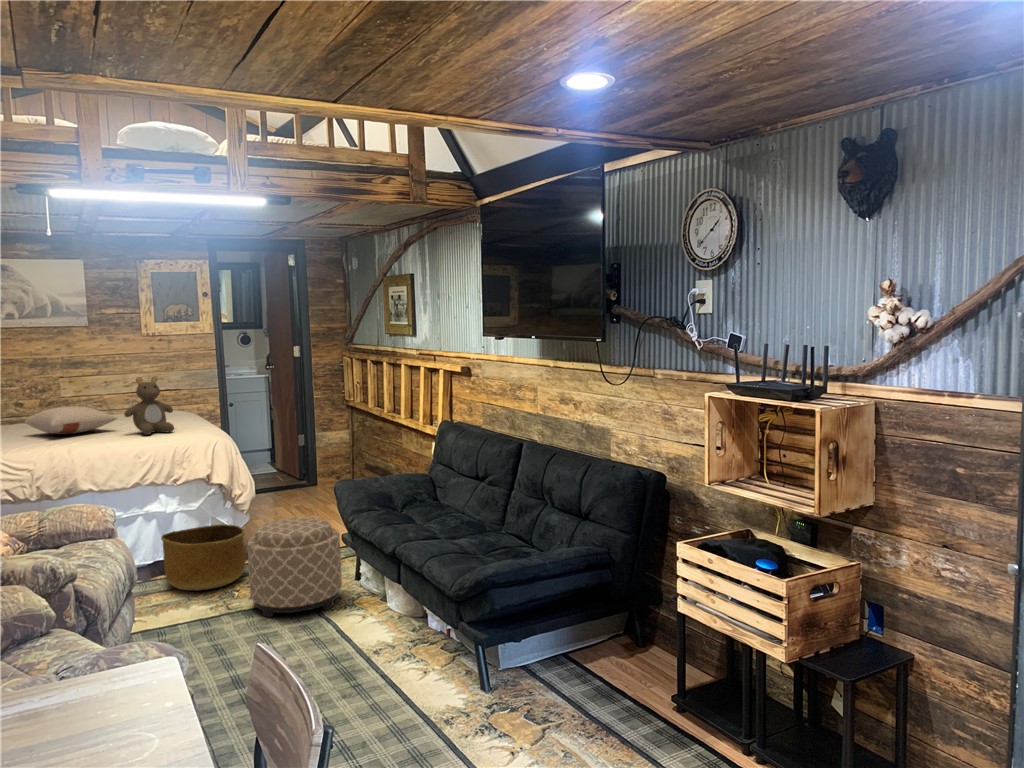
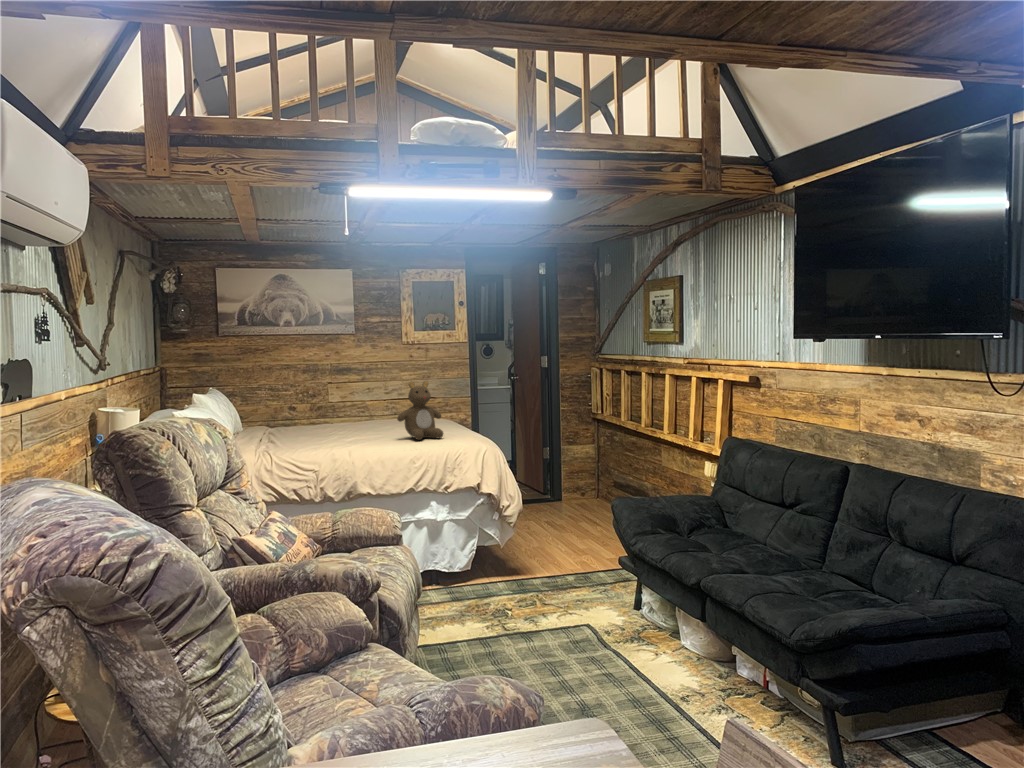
pillow: present [24,406,118,434] -> none [305,410,389,437]
ottoman: present [248,517,342,617] -> none [527,535,624,644]
basket: present [161,525,246,591] -> none [433,537,514,605]

